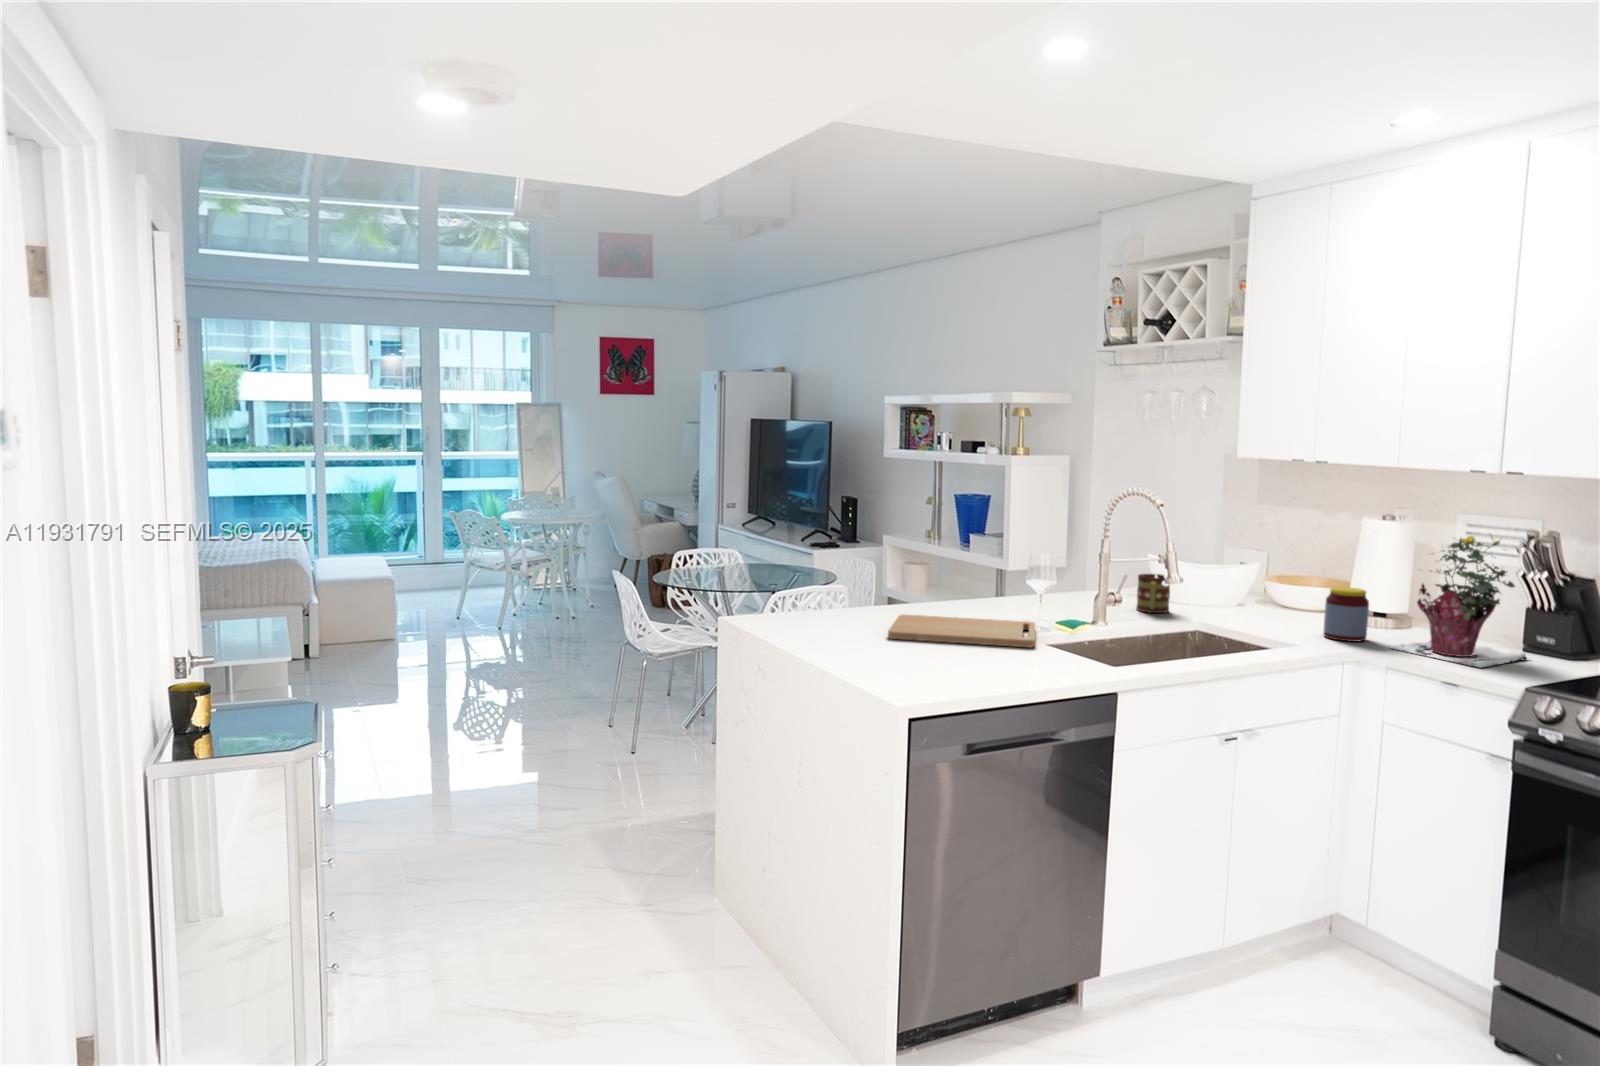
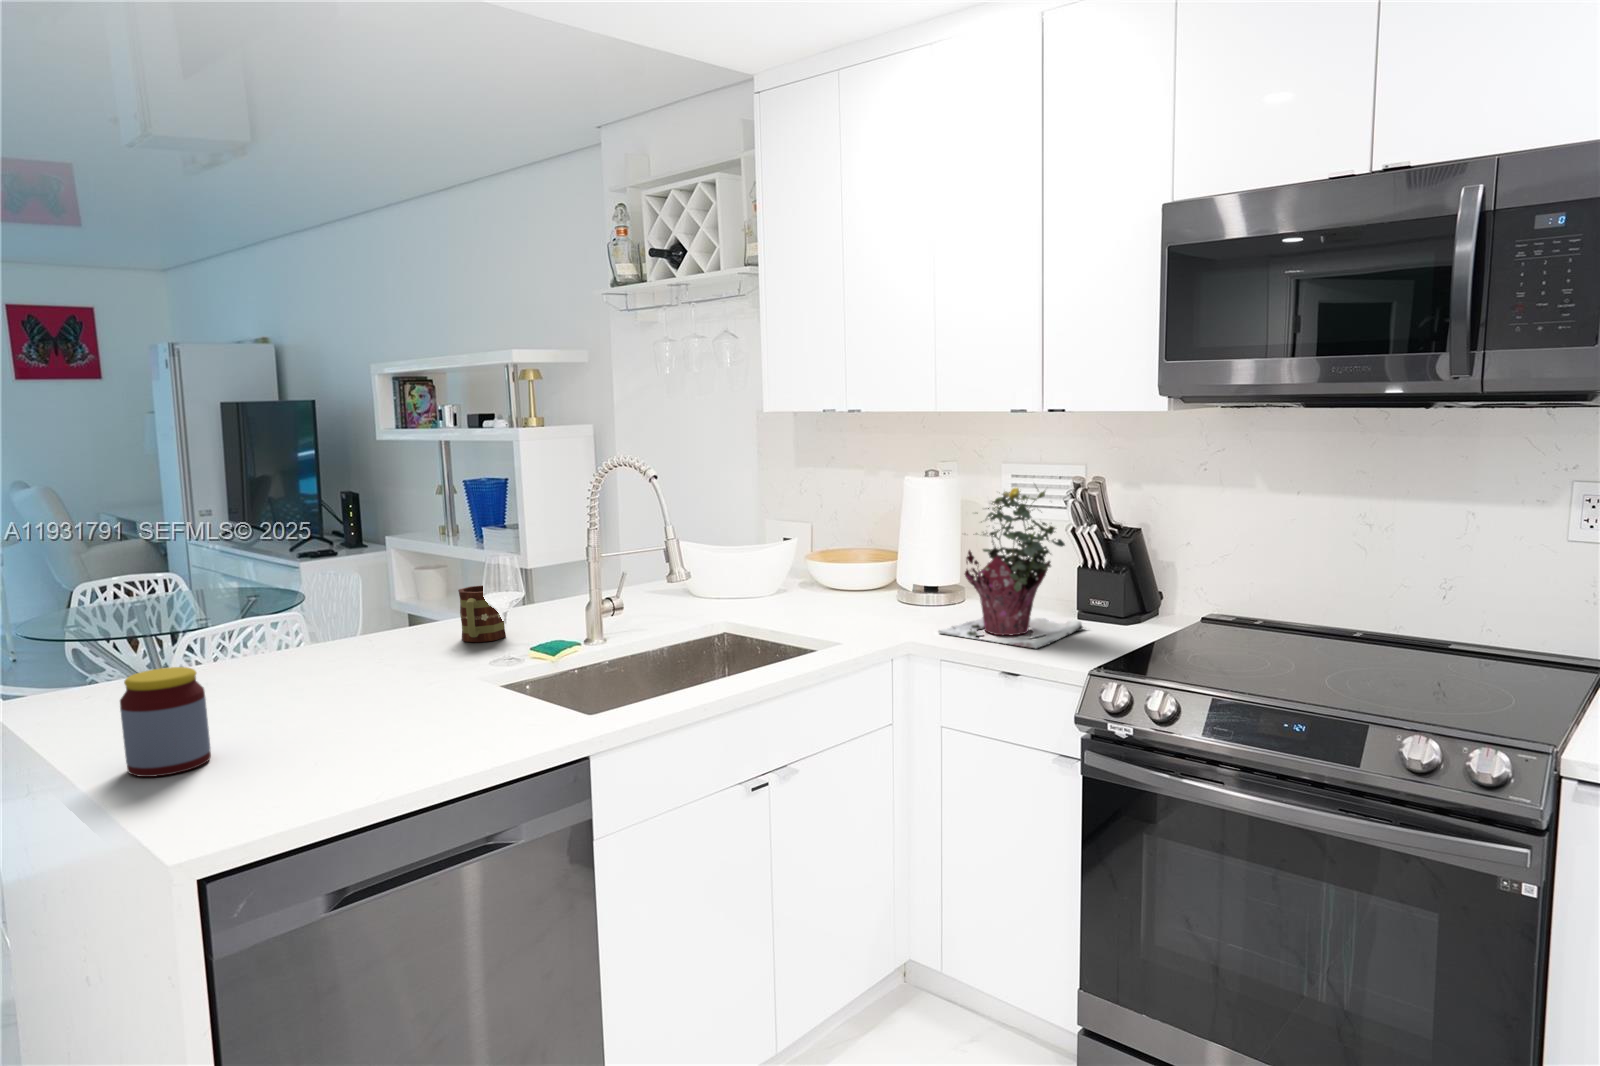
mug: present [1136,574,1170,613] -> present [458,585,506,642]
jar: present [1323,587,1369,642] -> present [120,667,211,777]
cutting board: present [888,615,1035,647] -> none [249,654,497,713]

